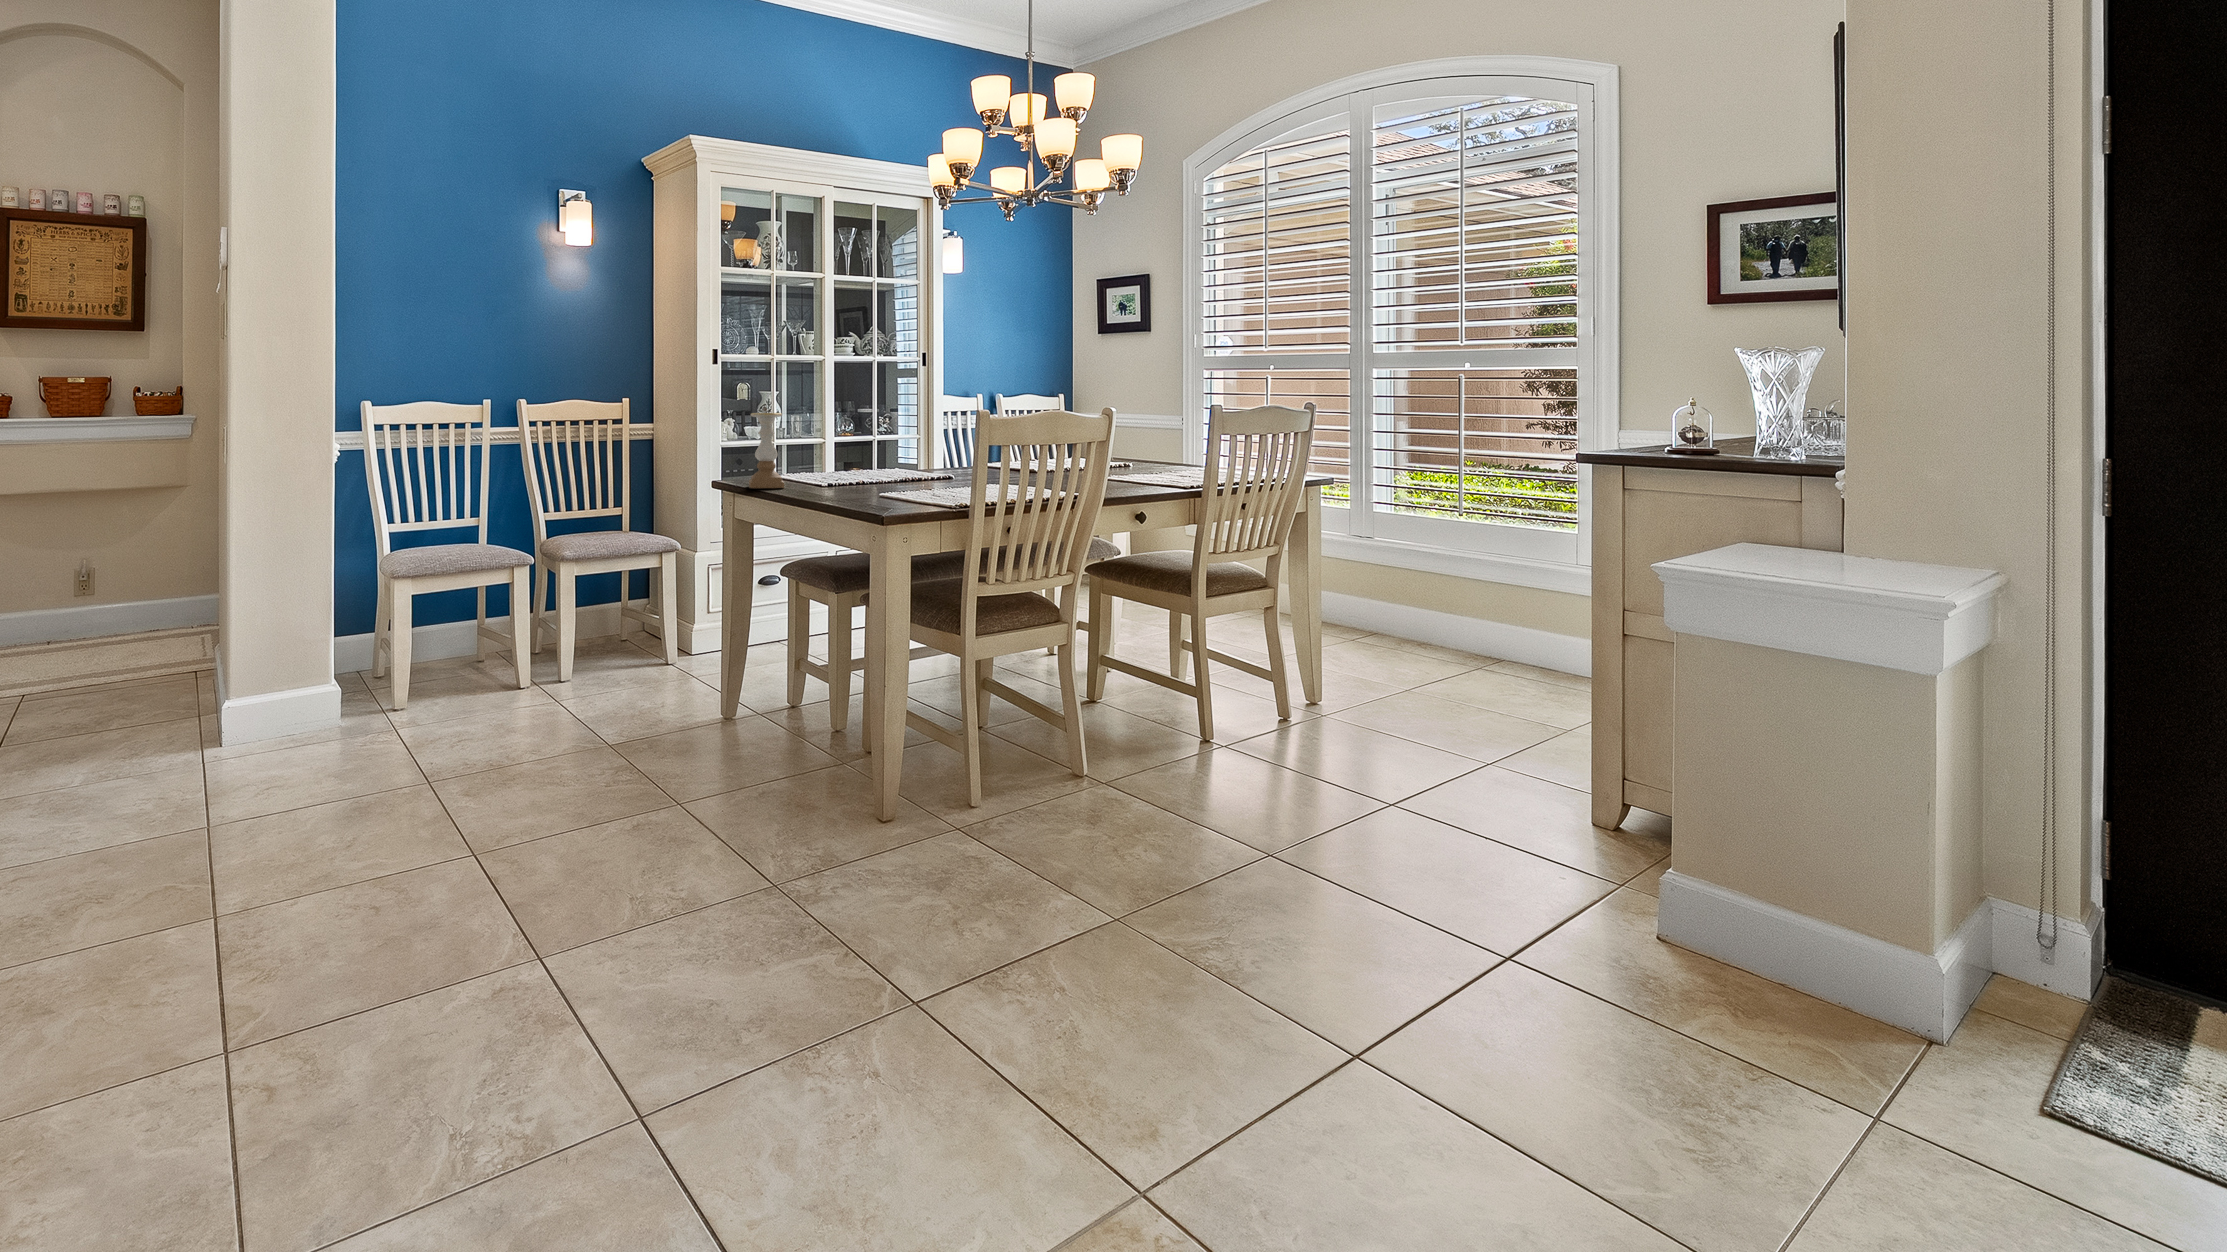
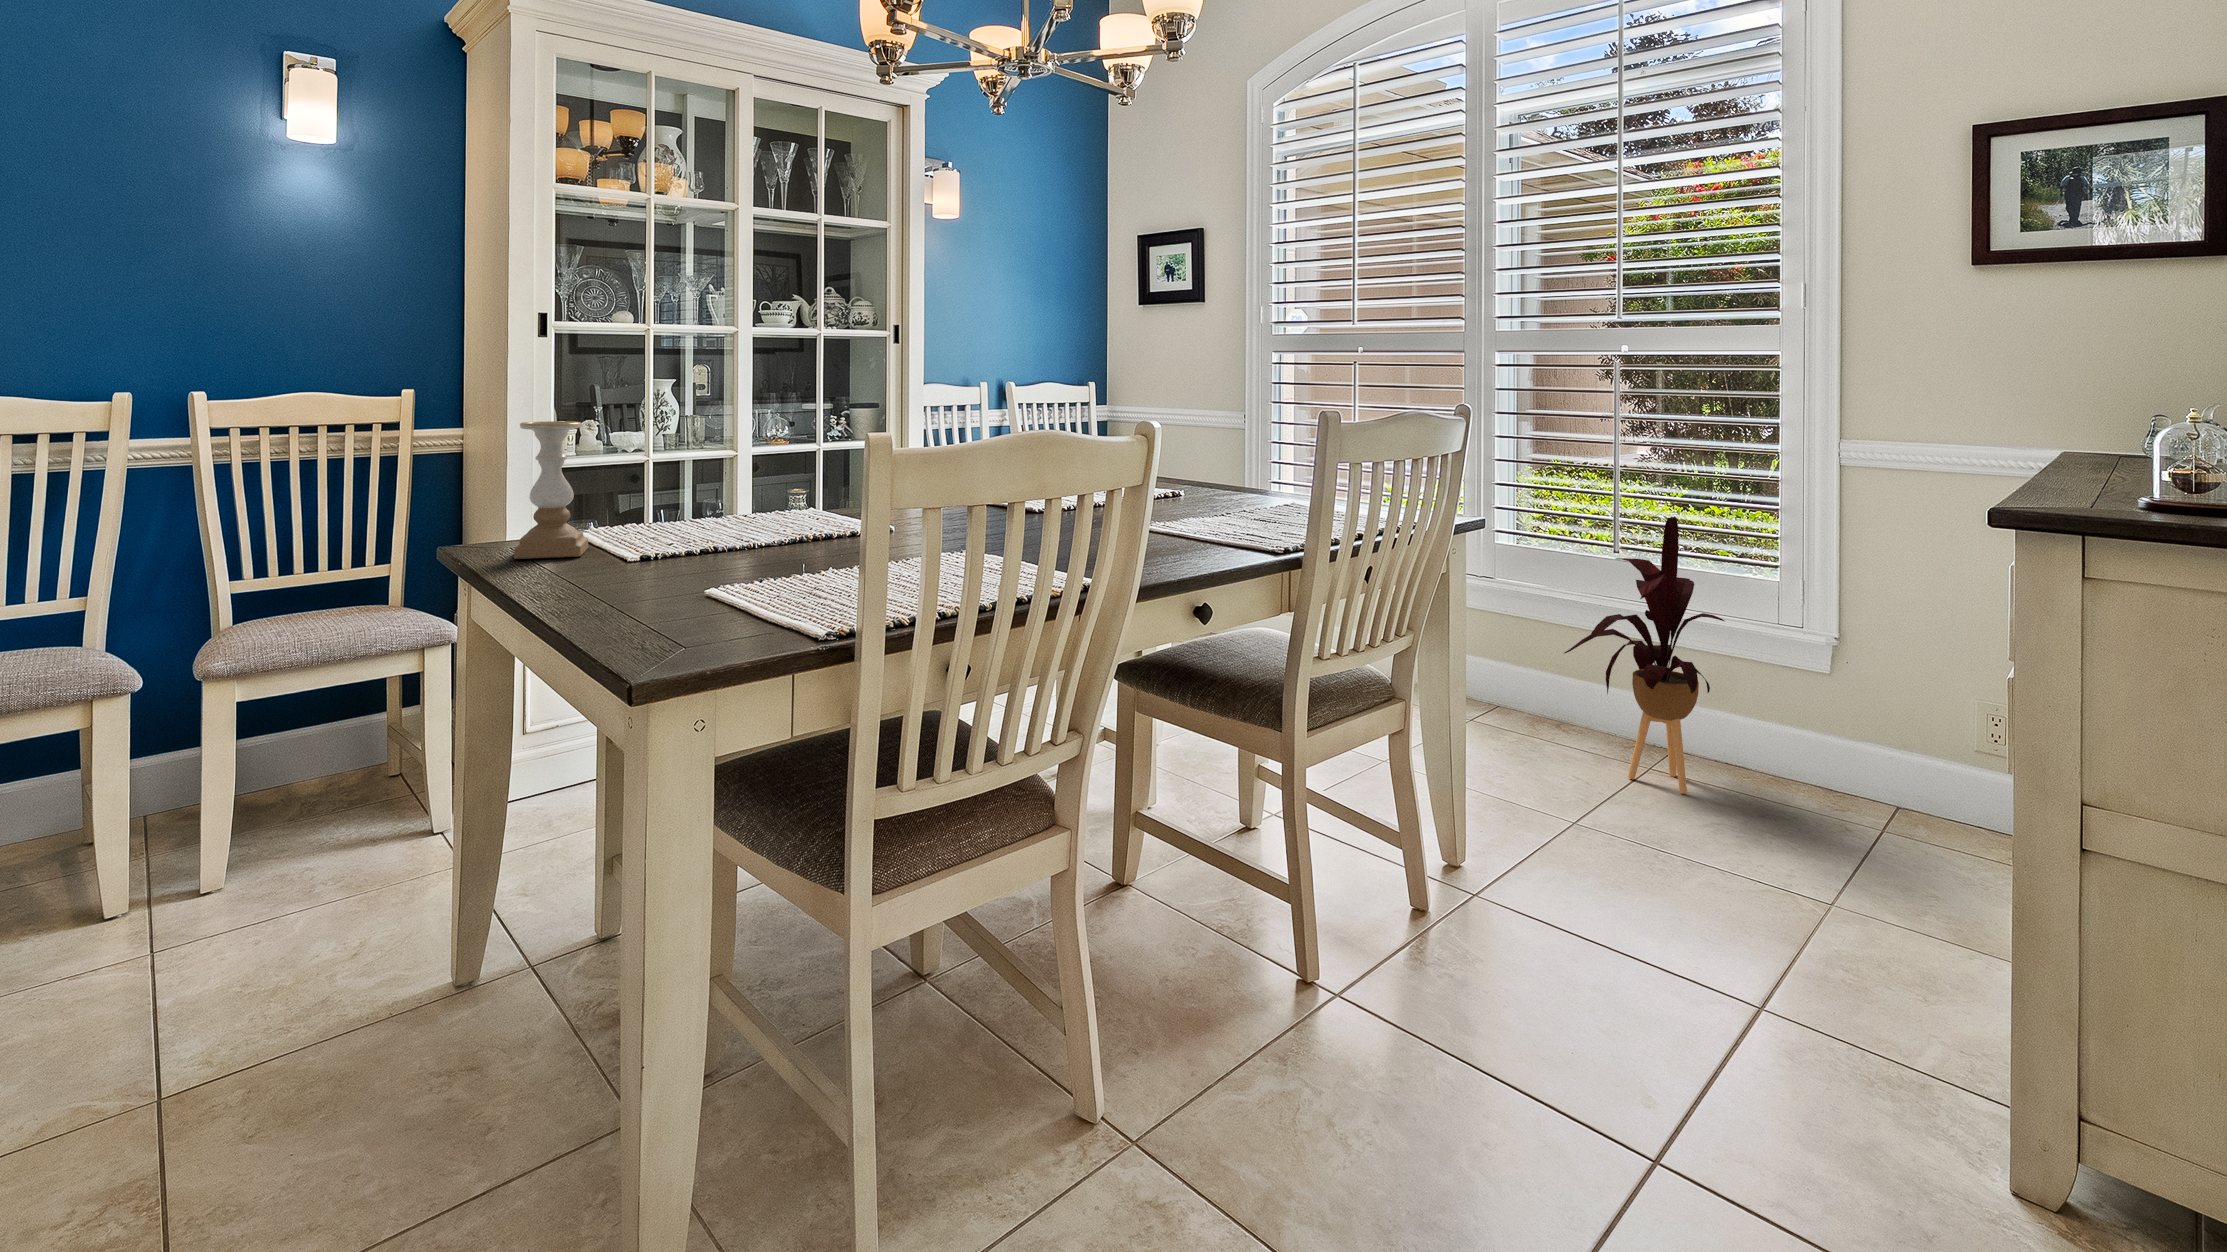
house plant: none [1414,483,1528,680] -> present [1565,516,1724,793]

